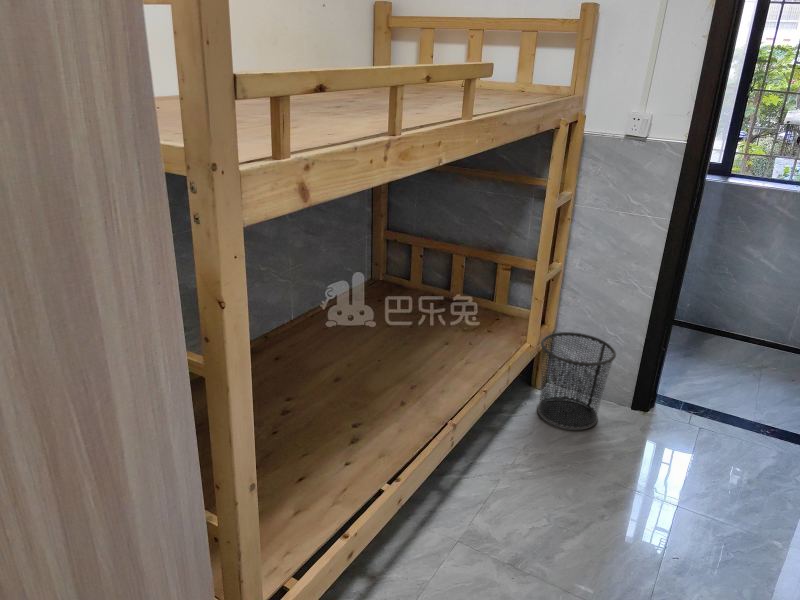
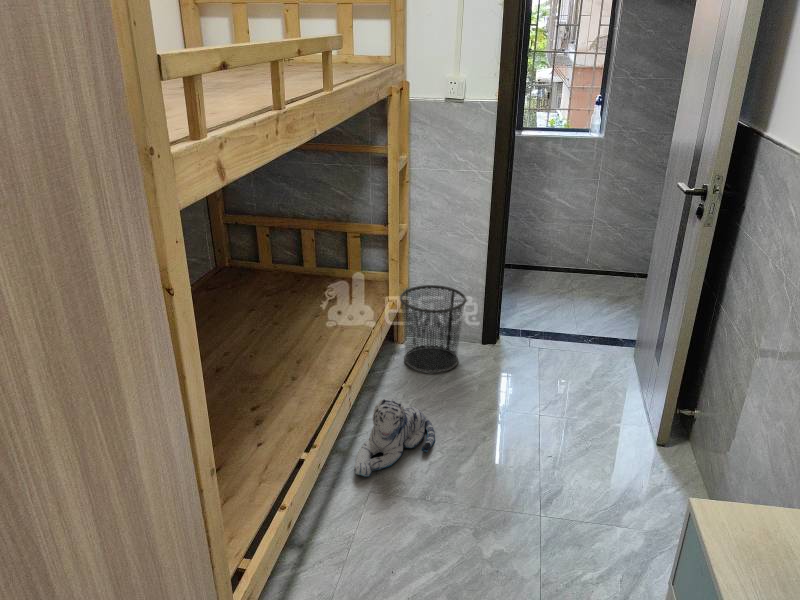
plush toy: none [447,446,546,525] -> present [354,399,435,477]

